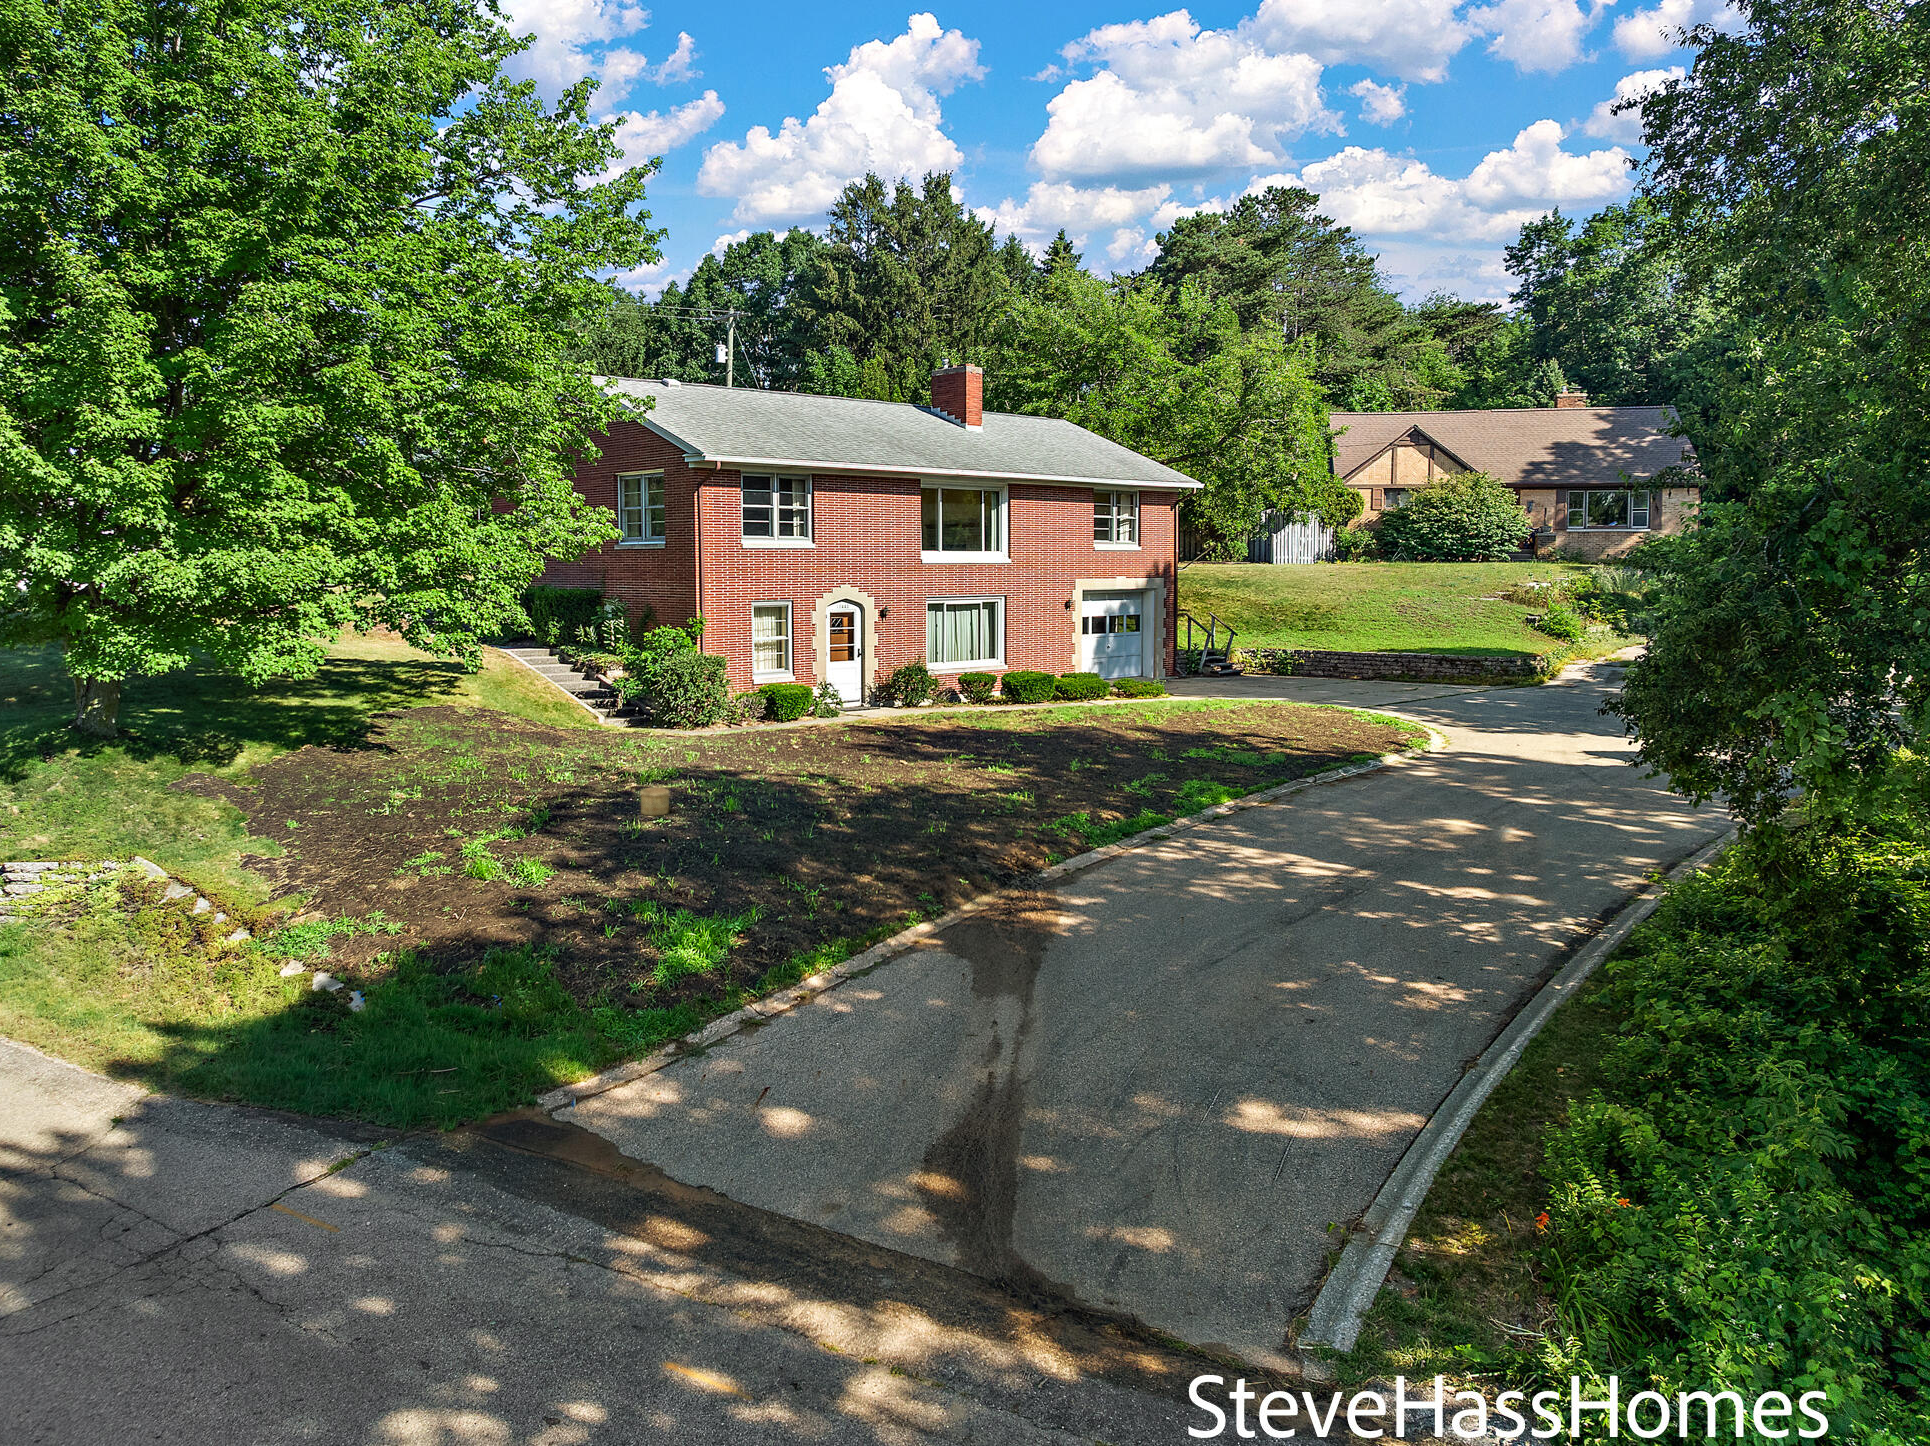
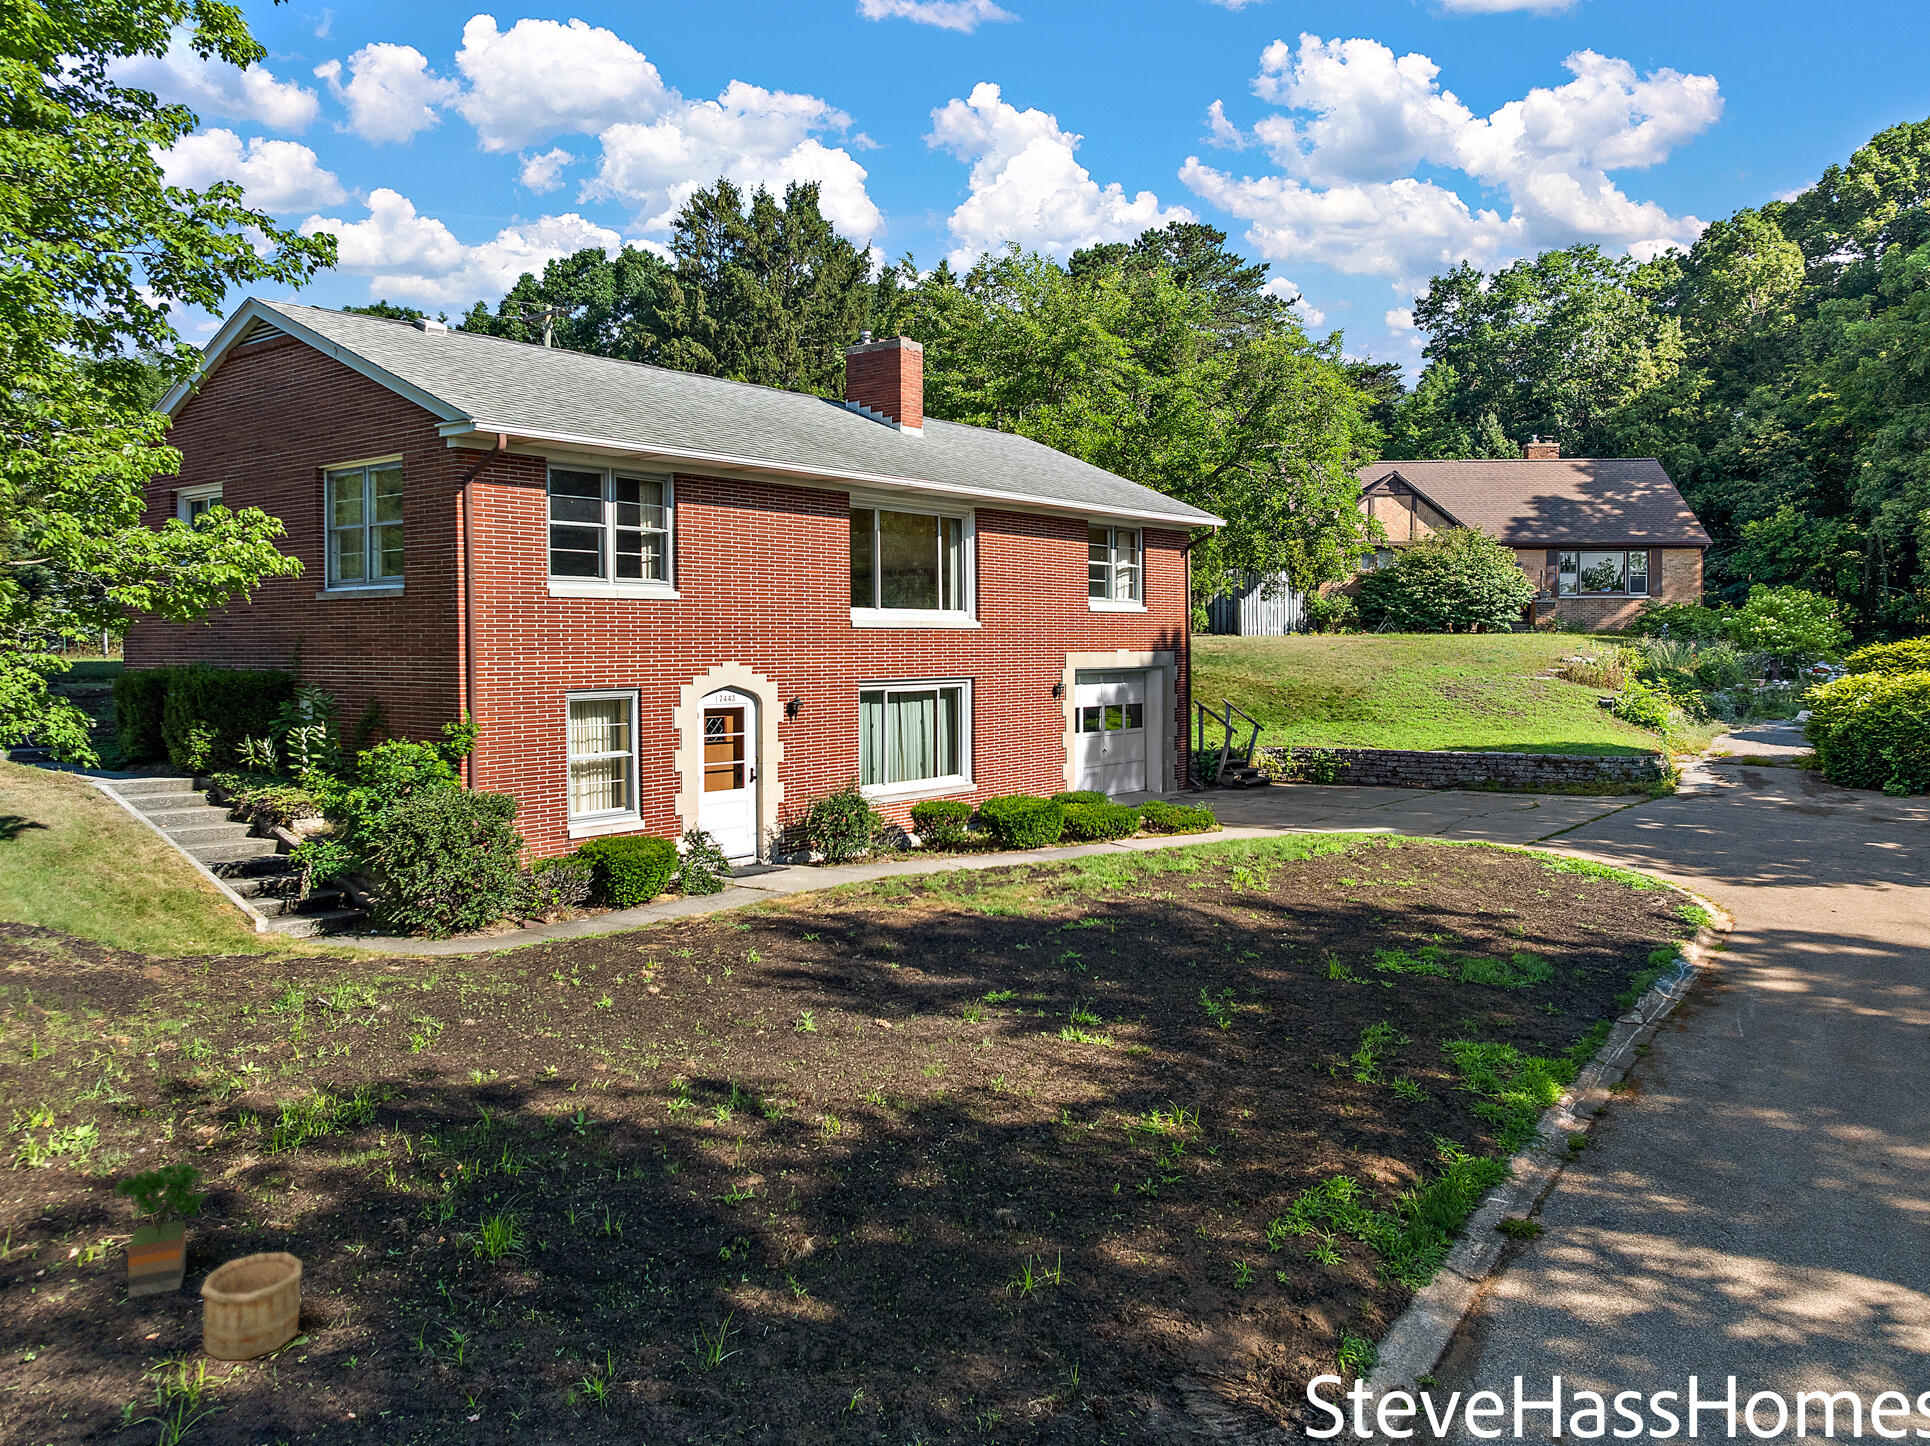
potted tree: none [606,761,635,803] -> present [114,1163,206,1298]

